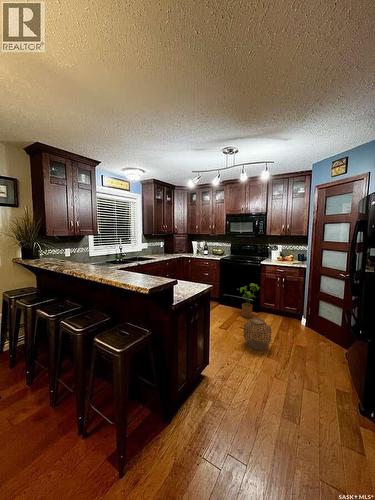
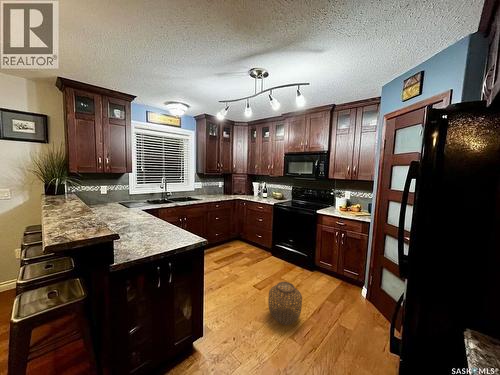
house plant: present [240,283,259,318] -> none [289,236,314,277]

